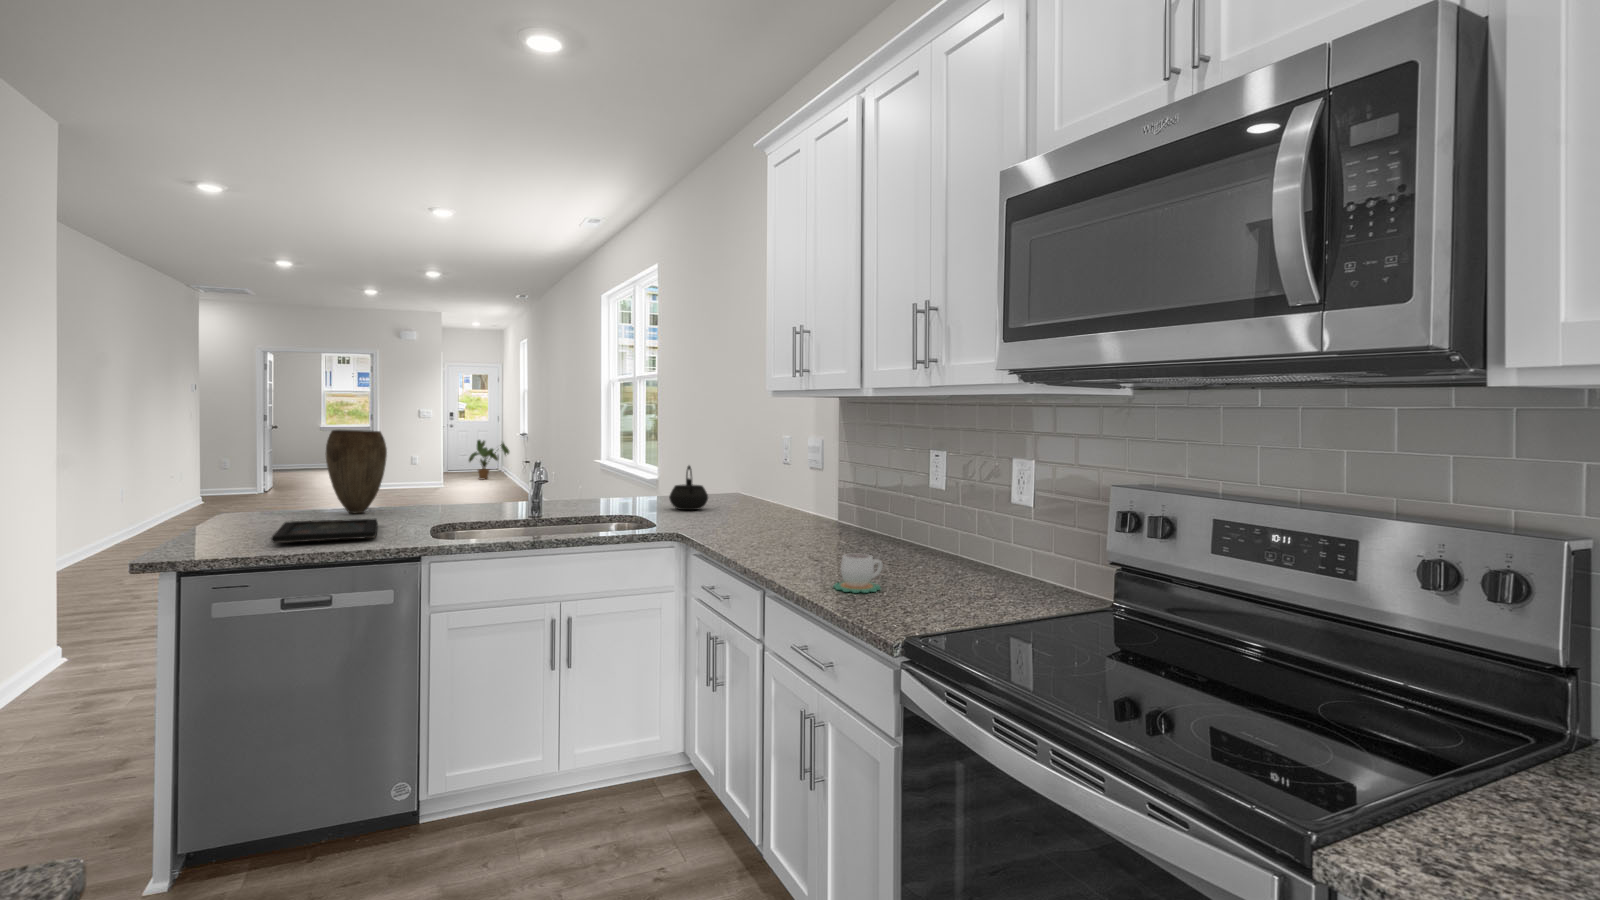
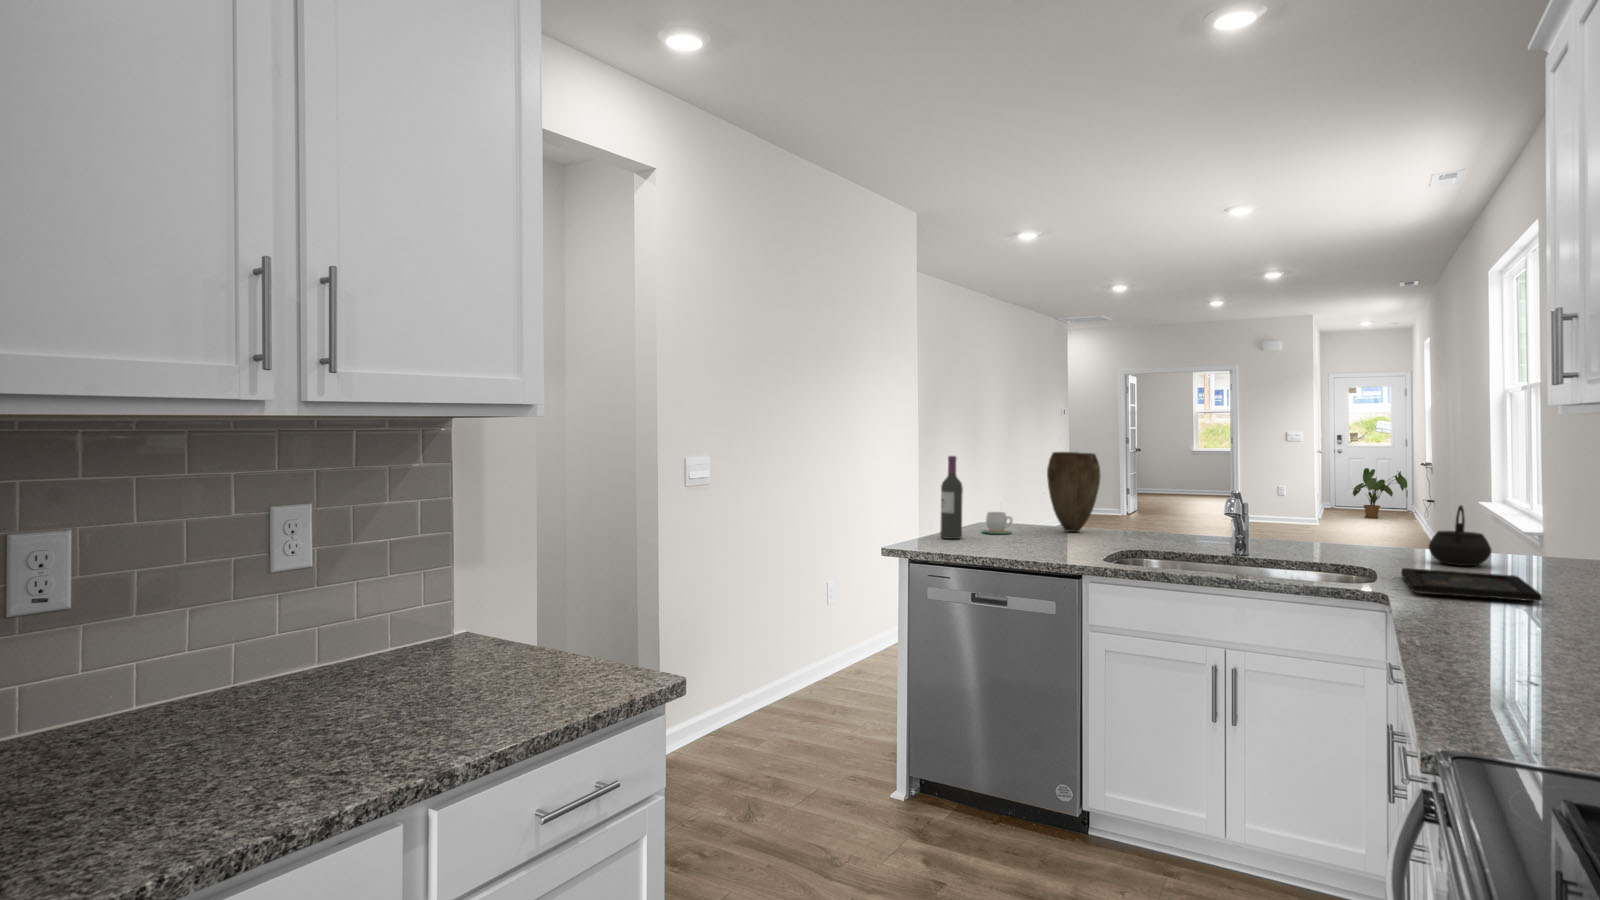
wine bottle: none [202,436,233,536] -> present [940,456,963,539]
tray: present [271,519,378,543] -> present [1401,568,1542,602]
mug: present [833,553,883,593] -> present [982,512,1013,534]

